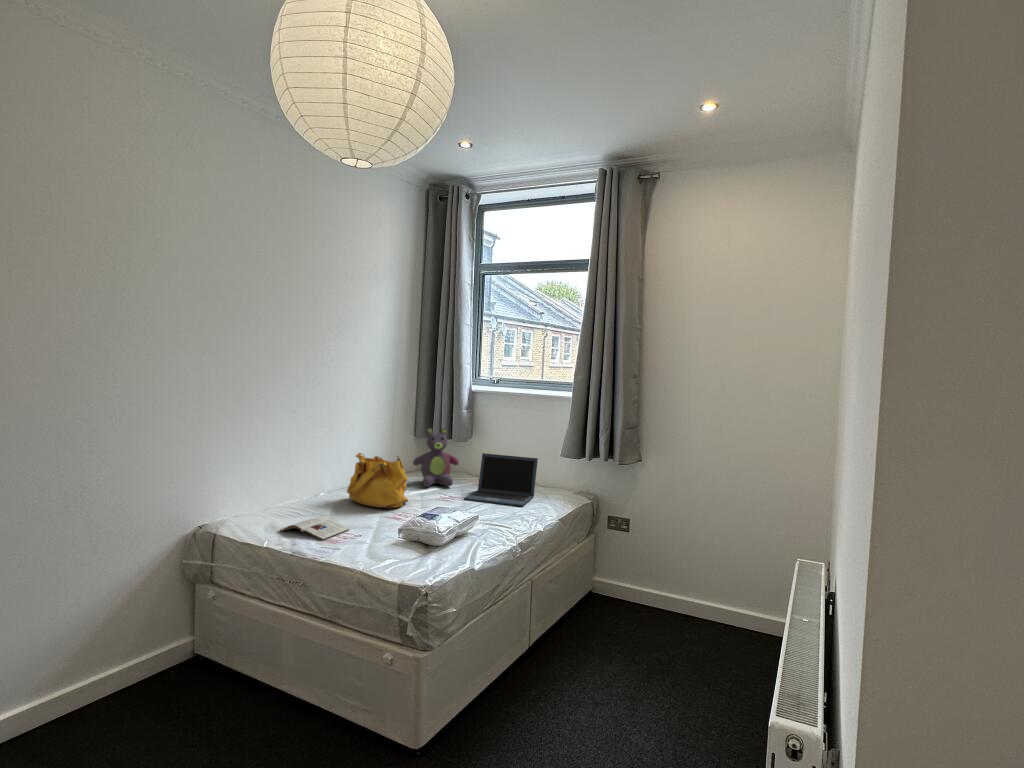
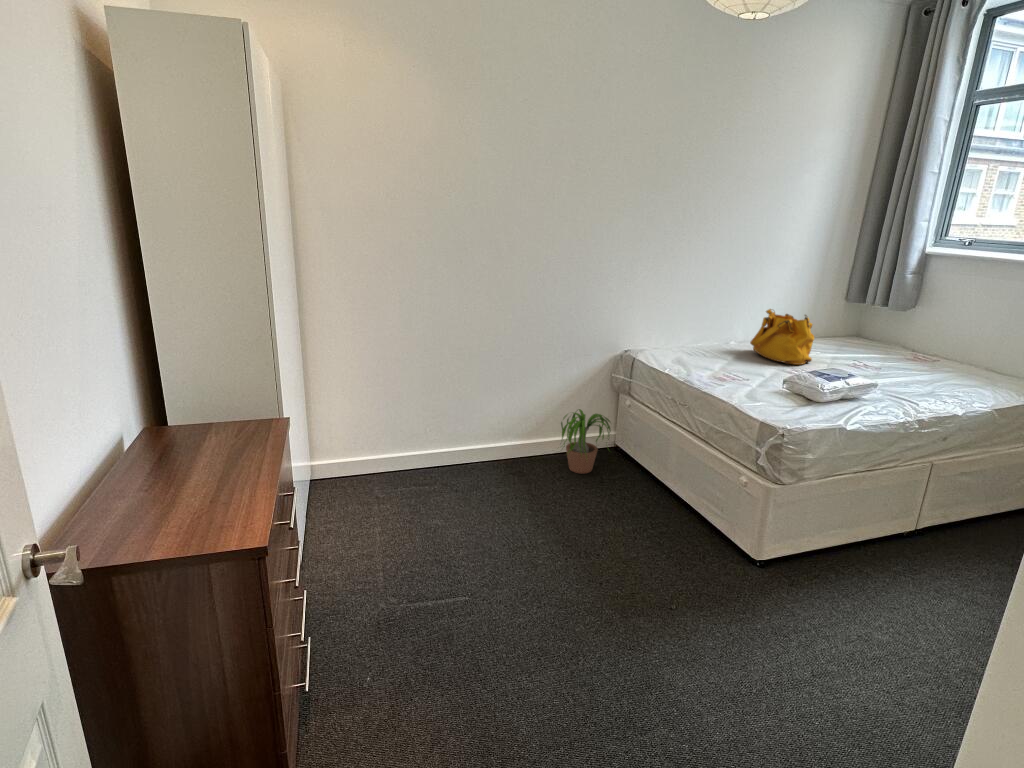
stuffed bear: present [413,428,459,487] -> none [832,291,888,356]
laptop: present [464,453,538,506] -> none [878,325,993,388]
magazine: present [280,516,350,540] -> none [682,359,741,377]
potted plant: none [104,622,206,721] -> present [561,409,611,474]

